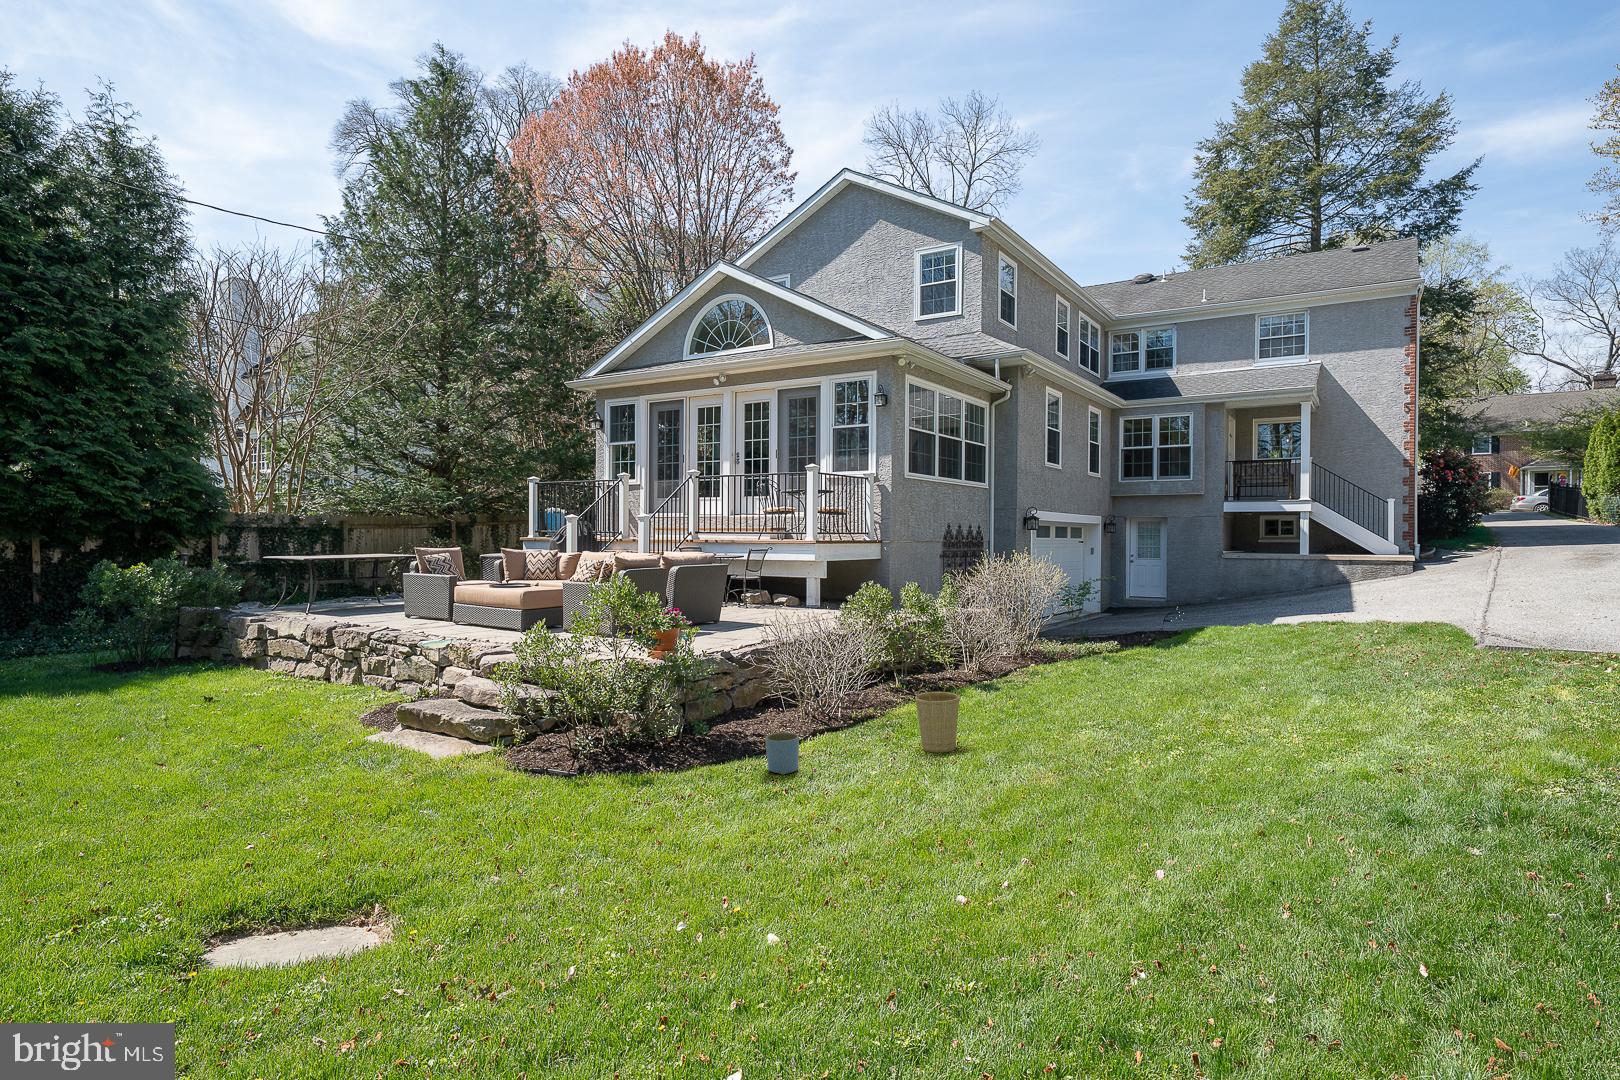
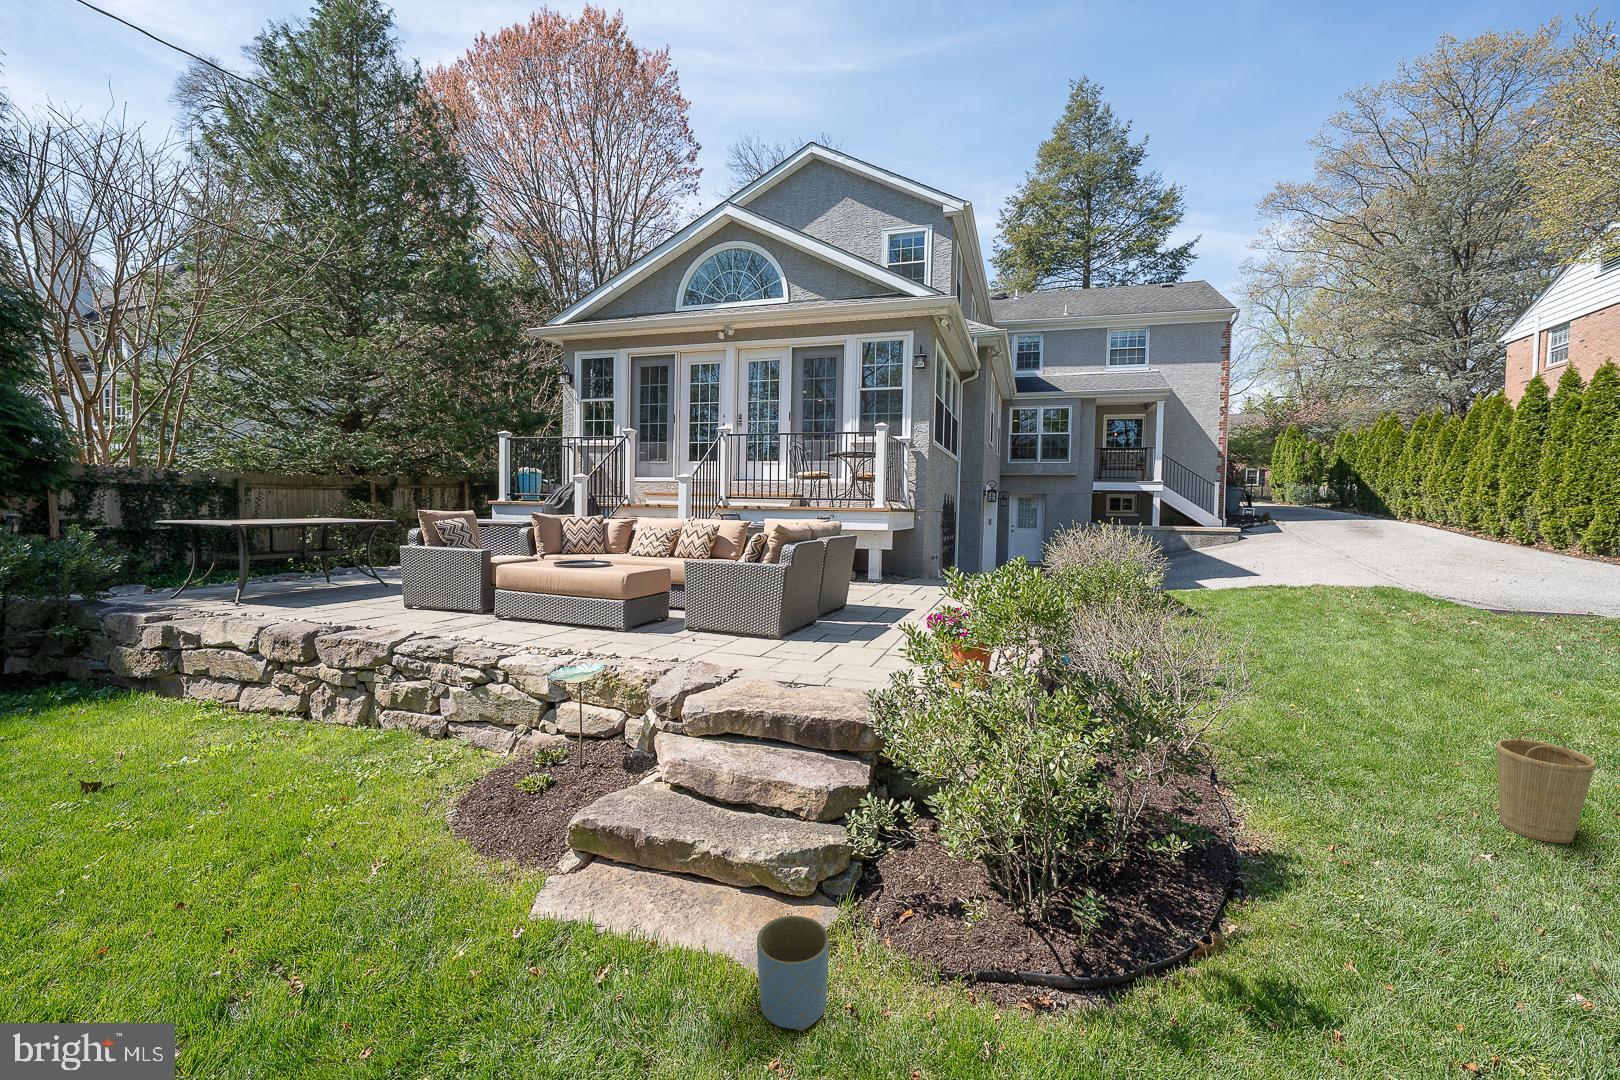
planter: present [766,732,799,775] -> present [757,916,829,1031]

